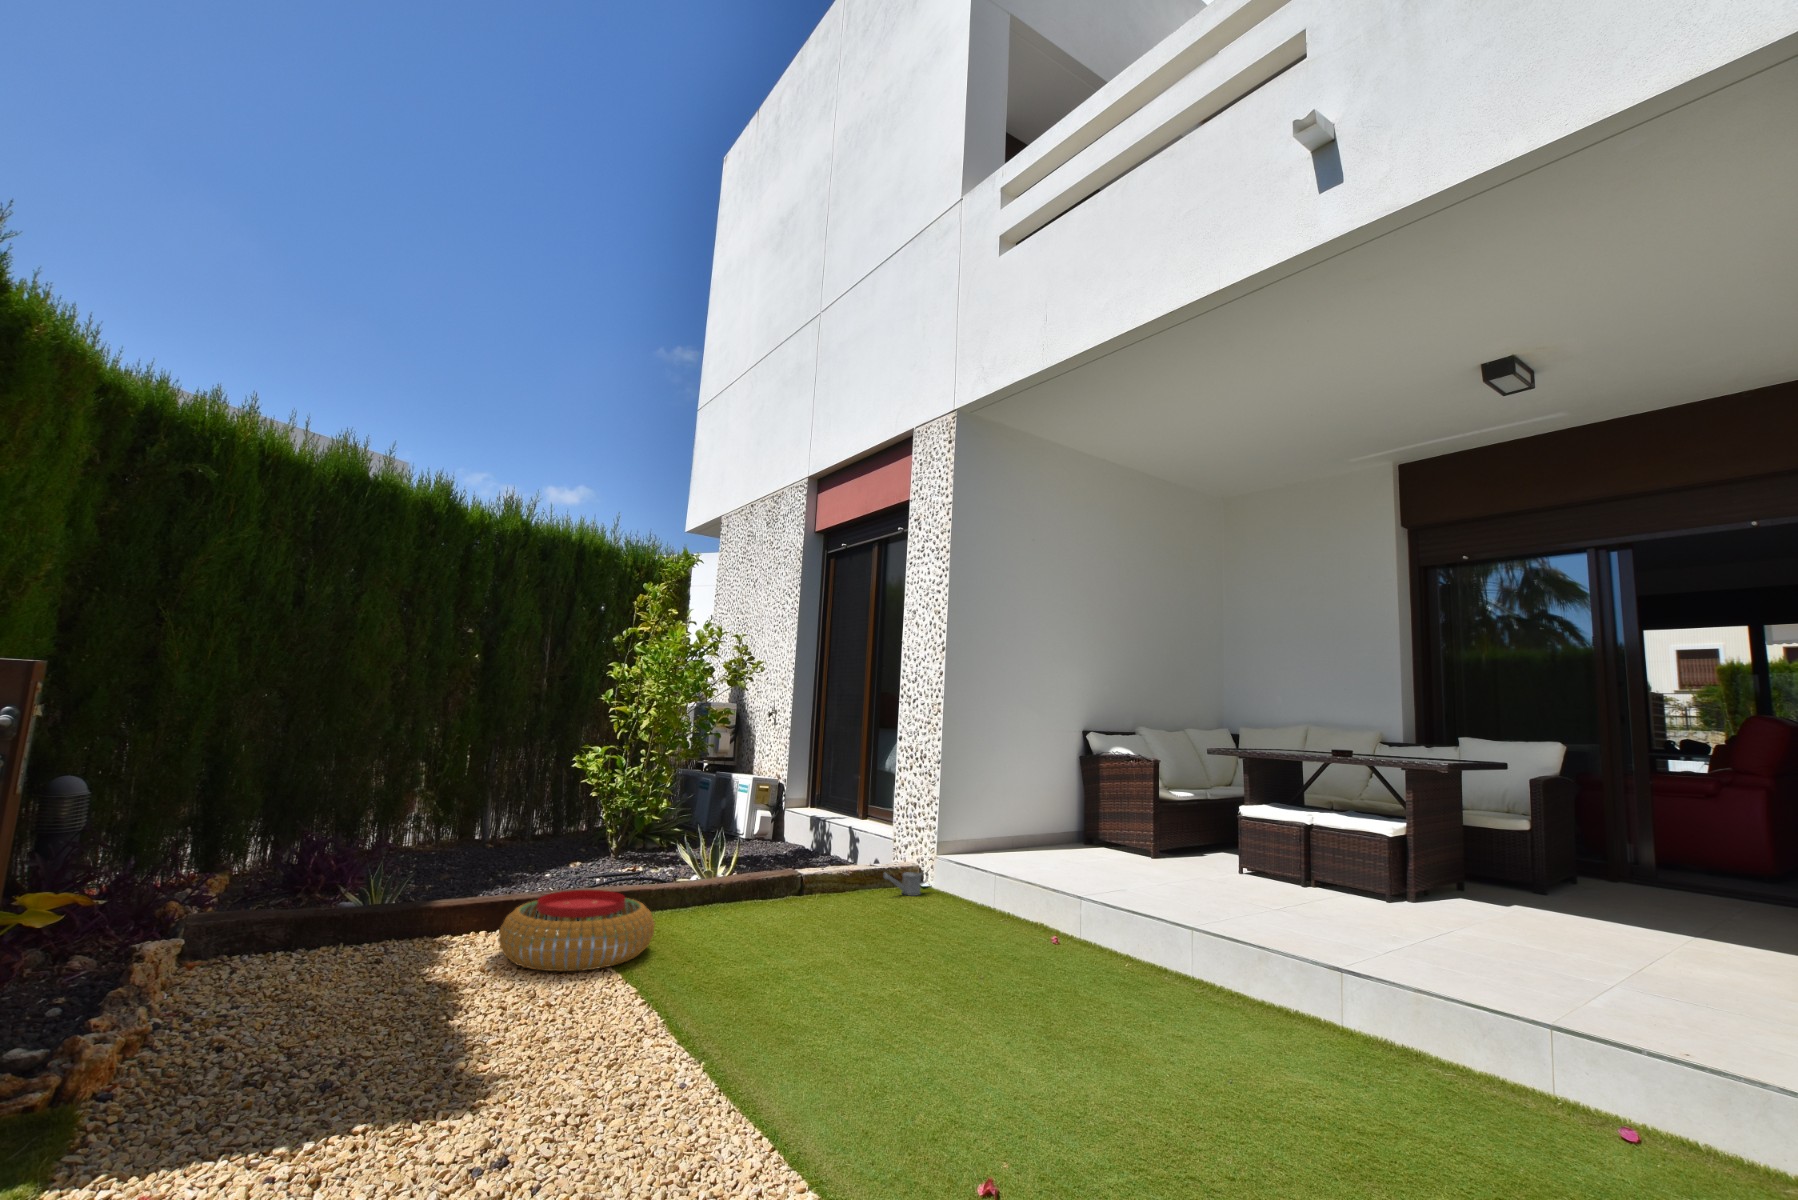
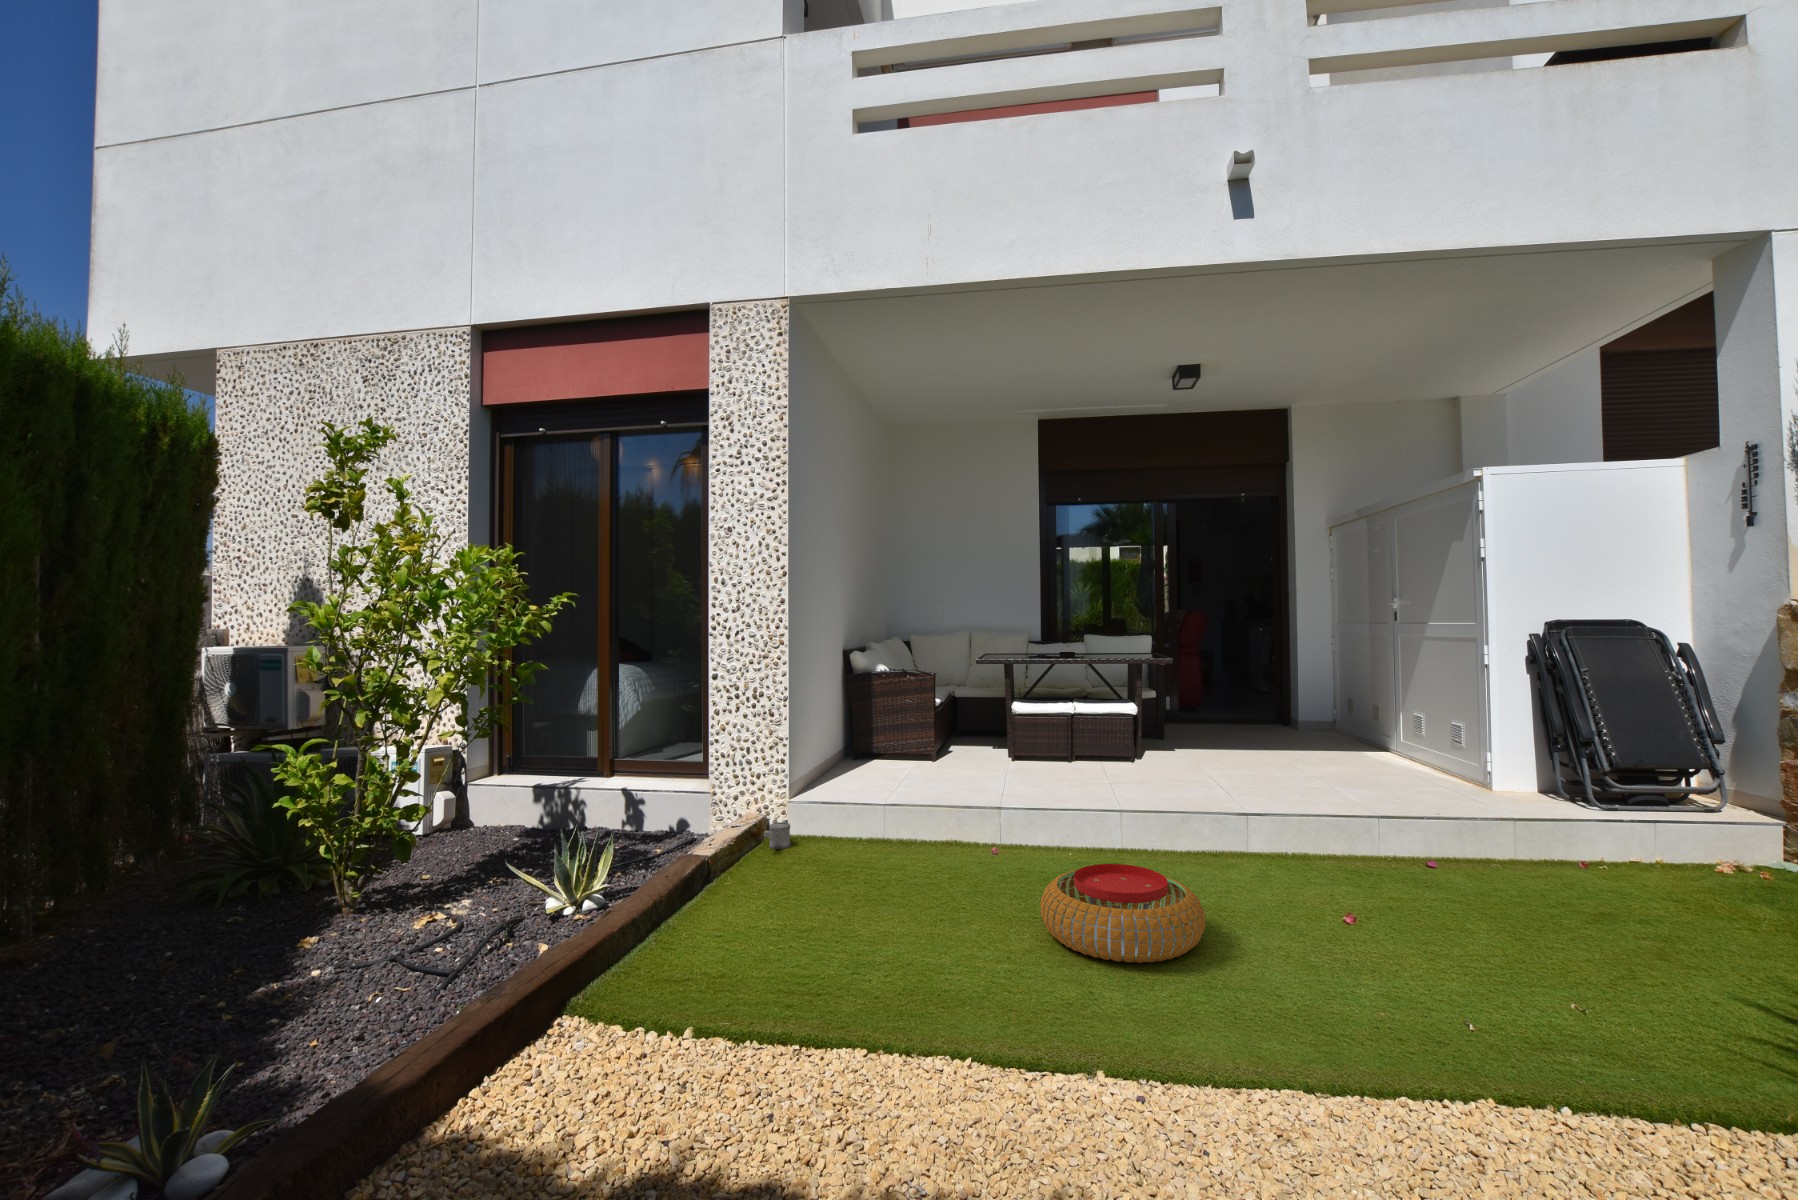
pouf: present [498,890,655,972] -> present [1040,864,1205,963]

